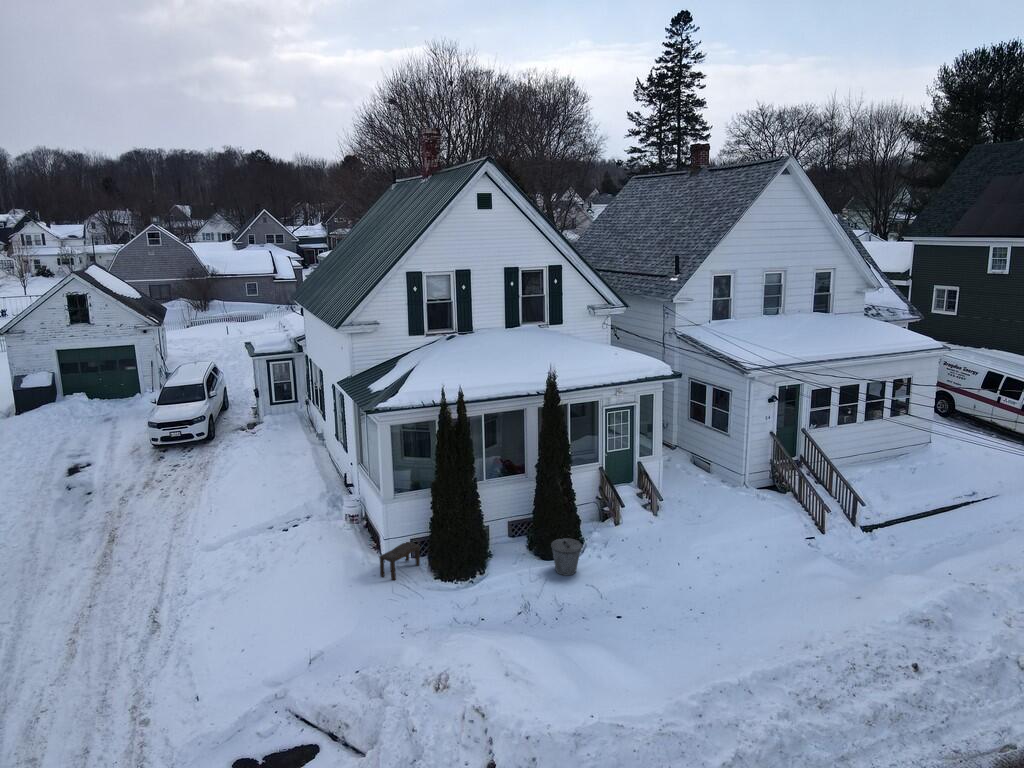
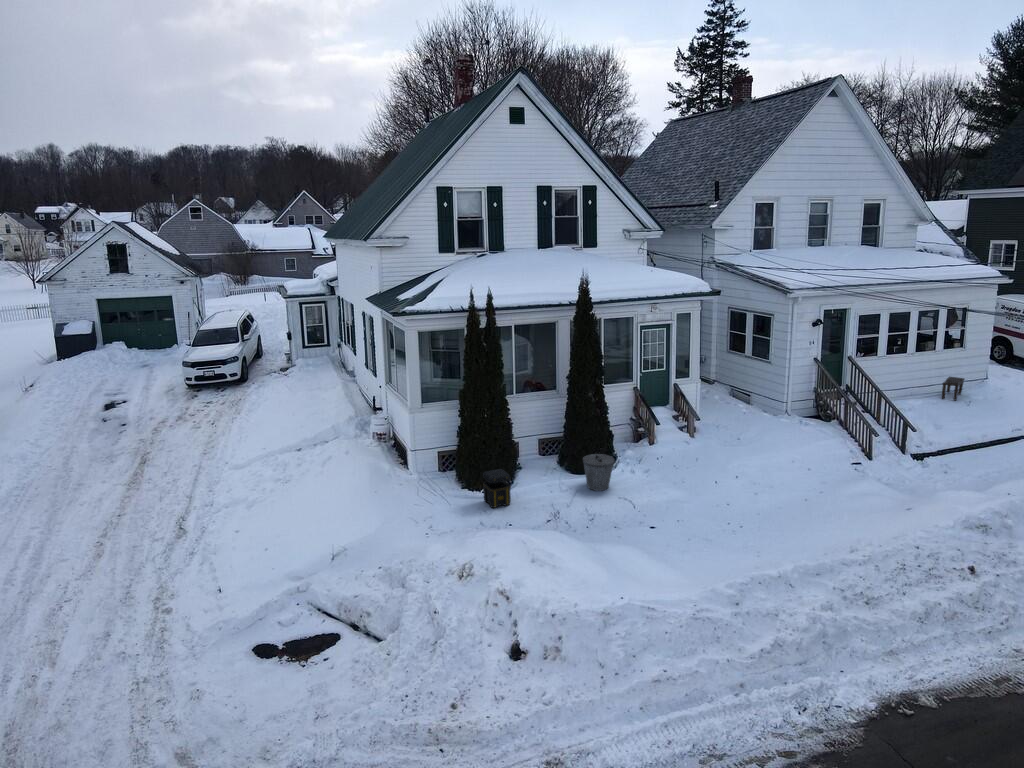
bench: present [379,542,420,580] -> present [941,377,965,400]
toolbox: none [455,557,483,597] -> present [483,469,511,508]

